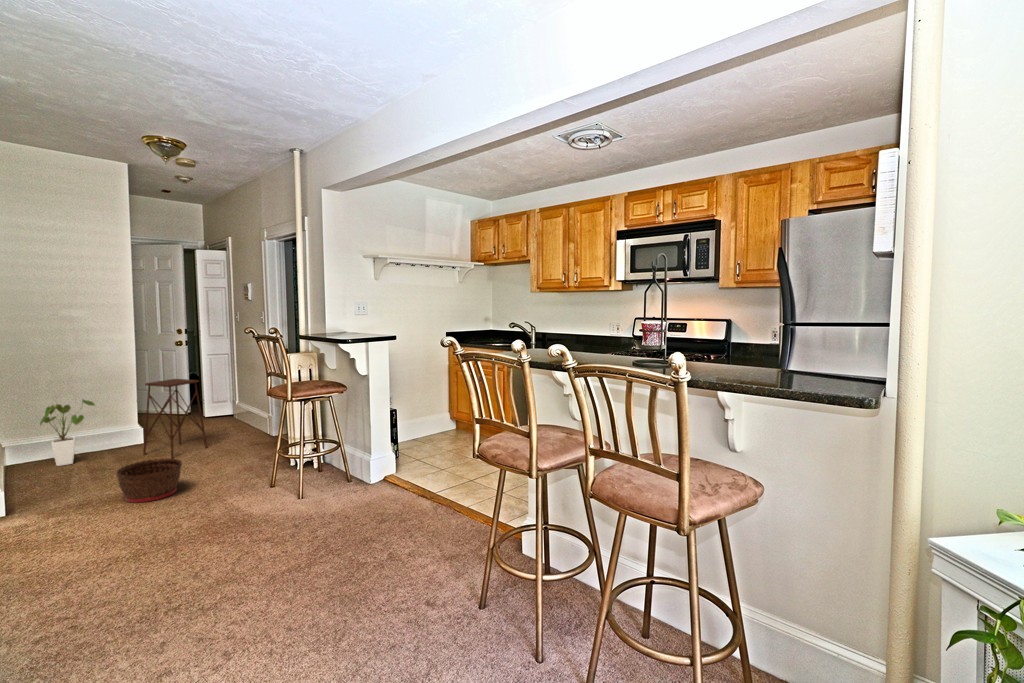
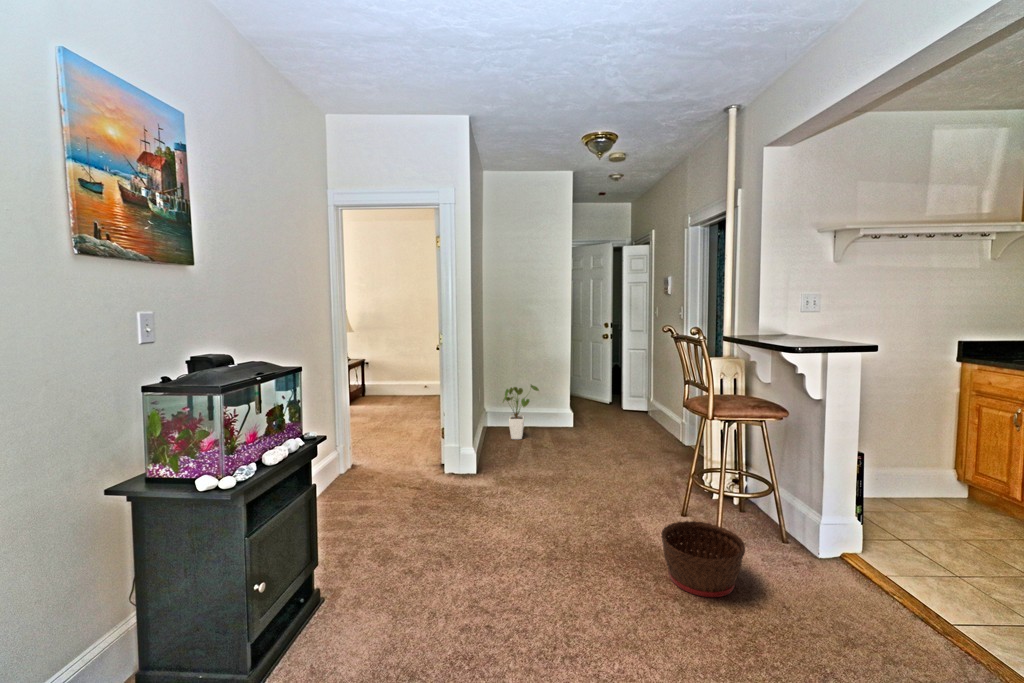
side table: present [143,379,207,458] -> none [570,374,623,452]
basket: present [116,458,182,503] -> present [661,521,745,597]

